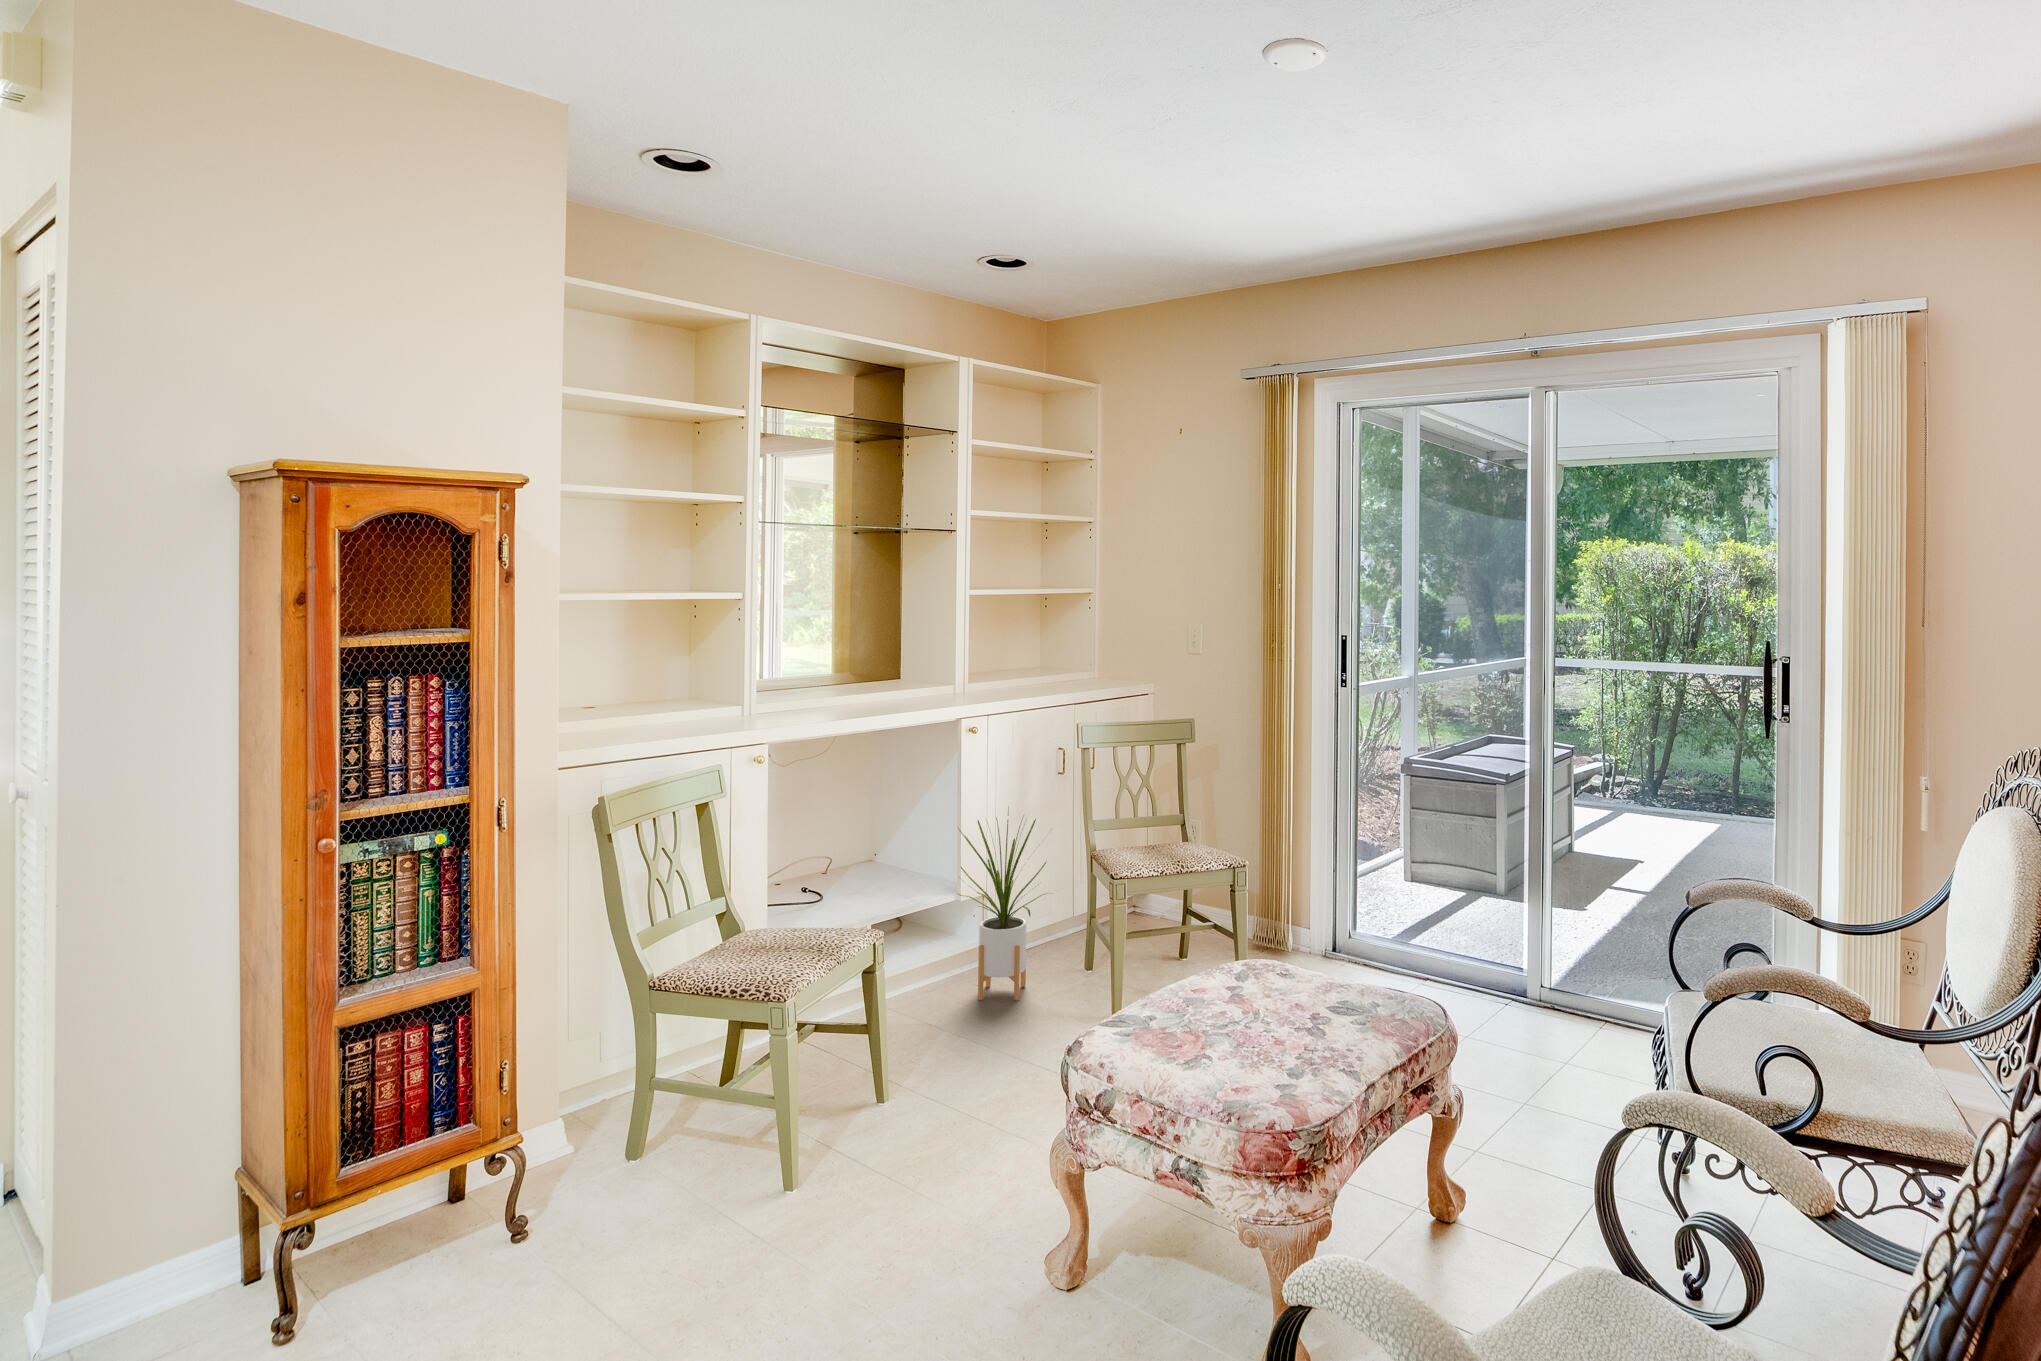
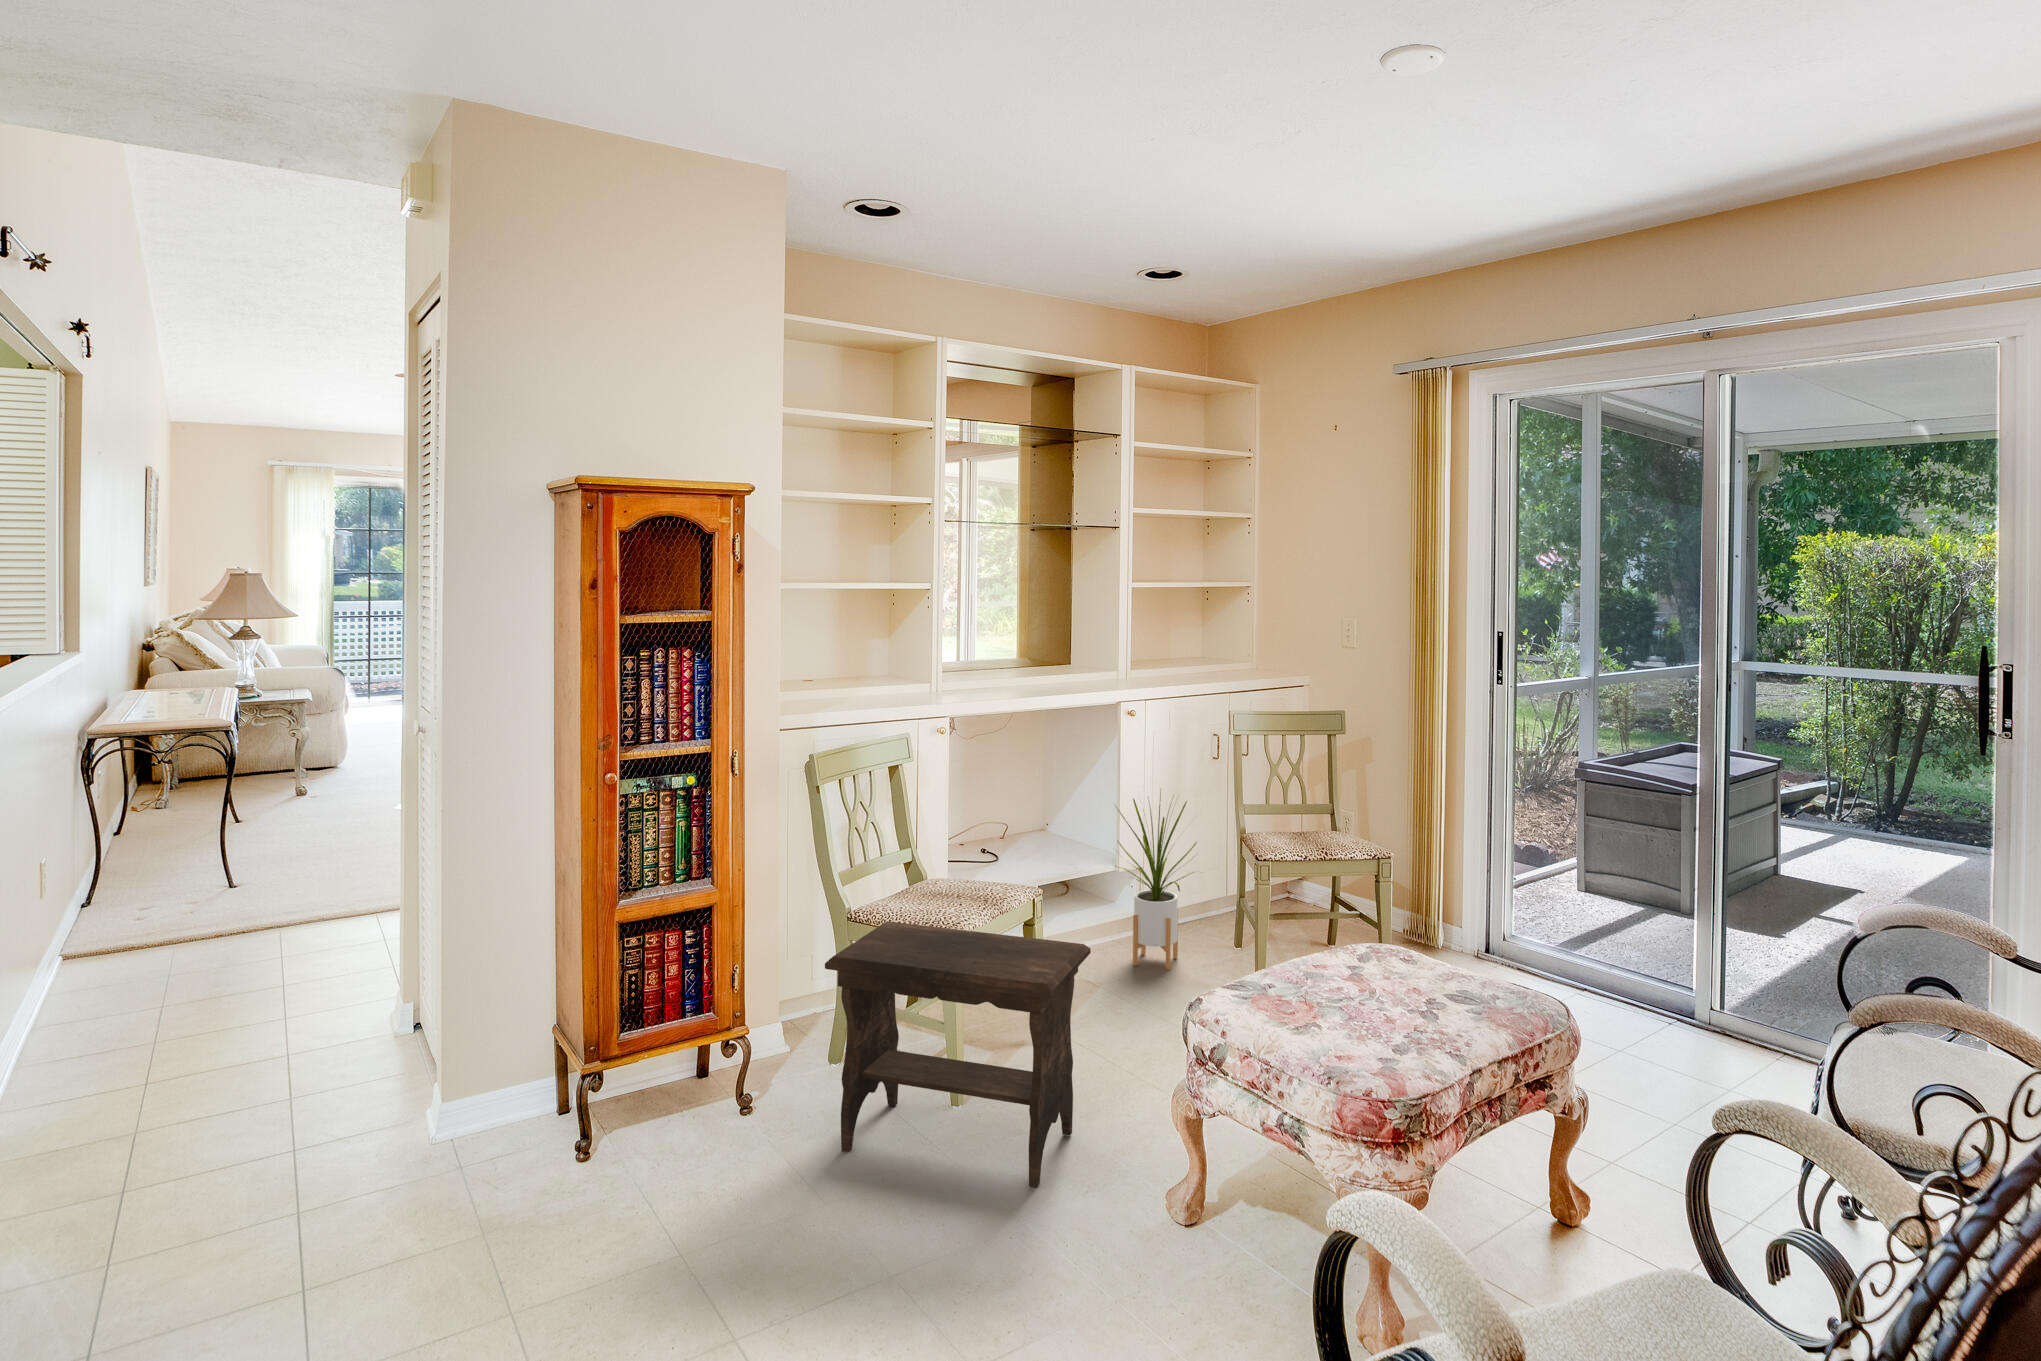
footstool: none [629,989,953,1276] -> present [825,921,1091,1187]

